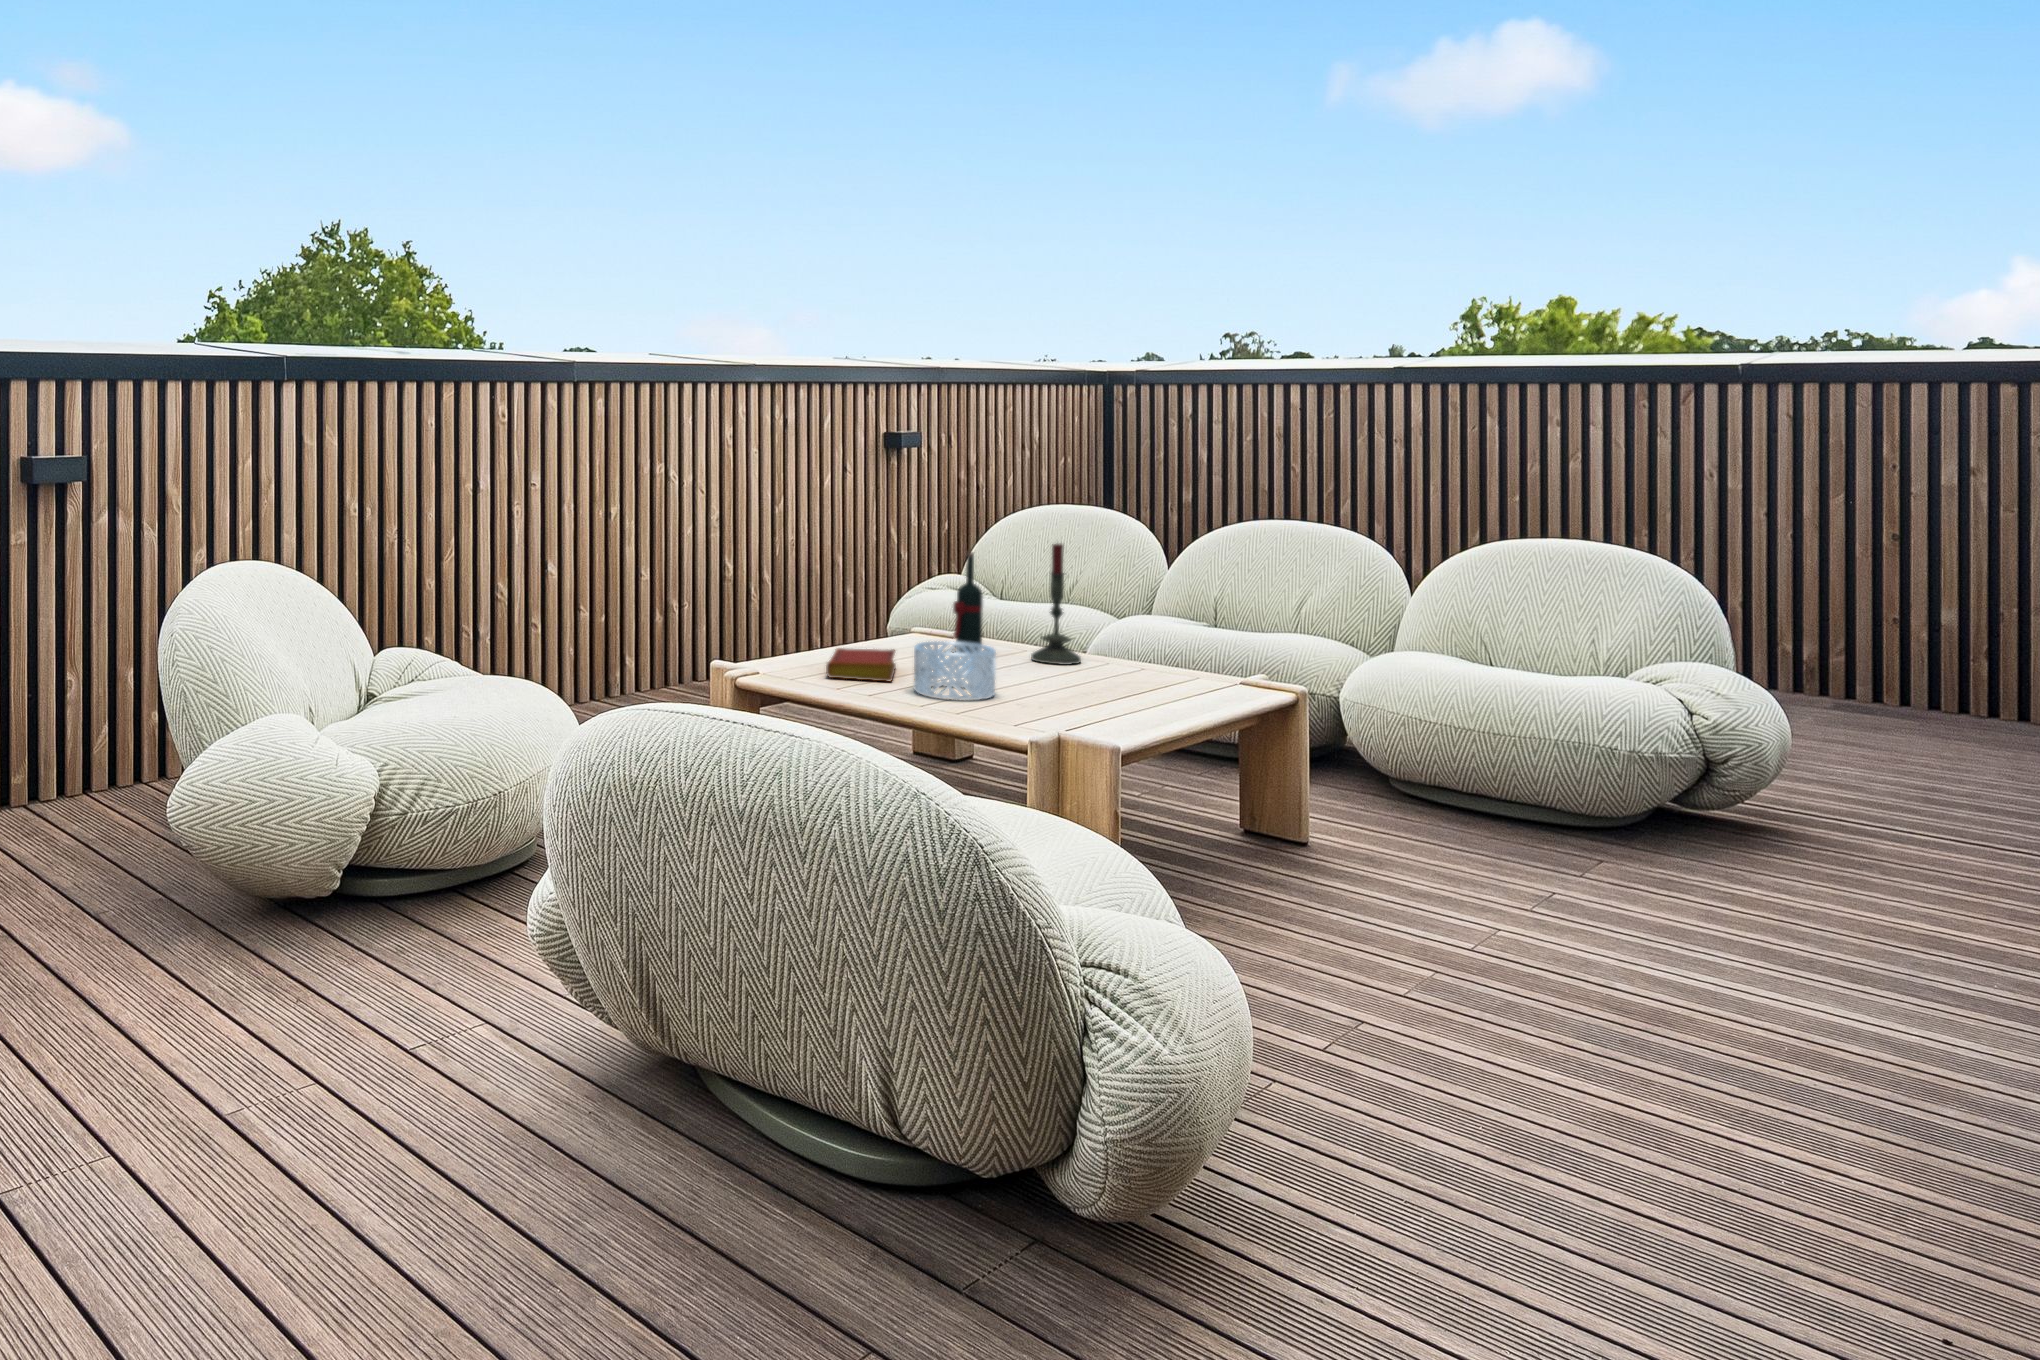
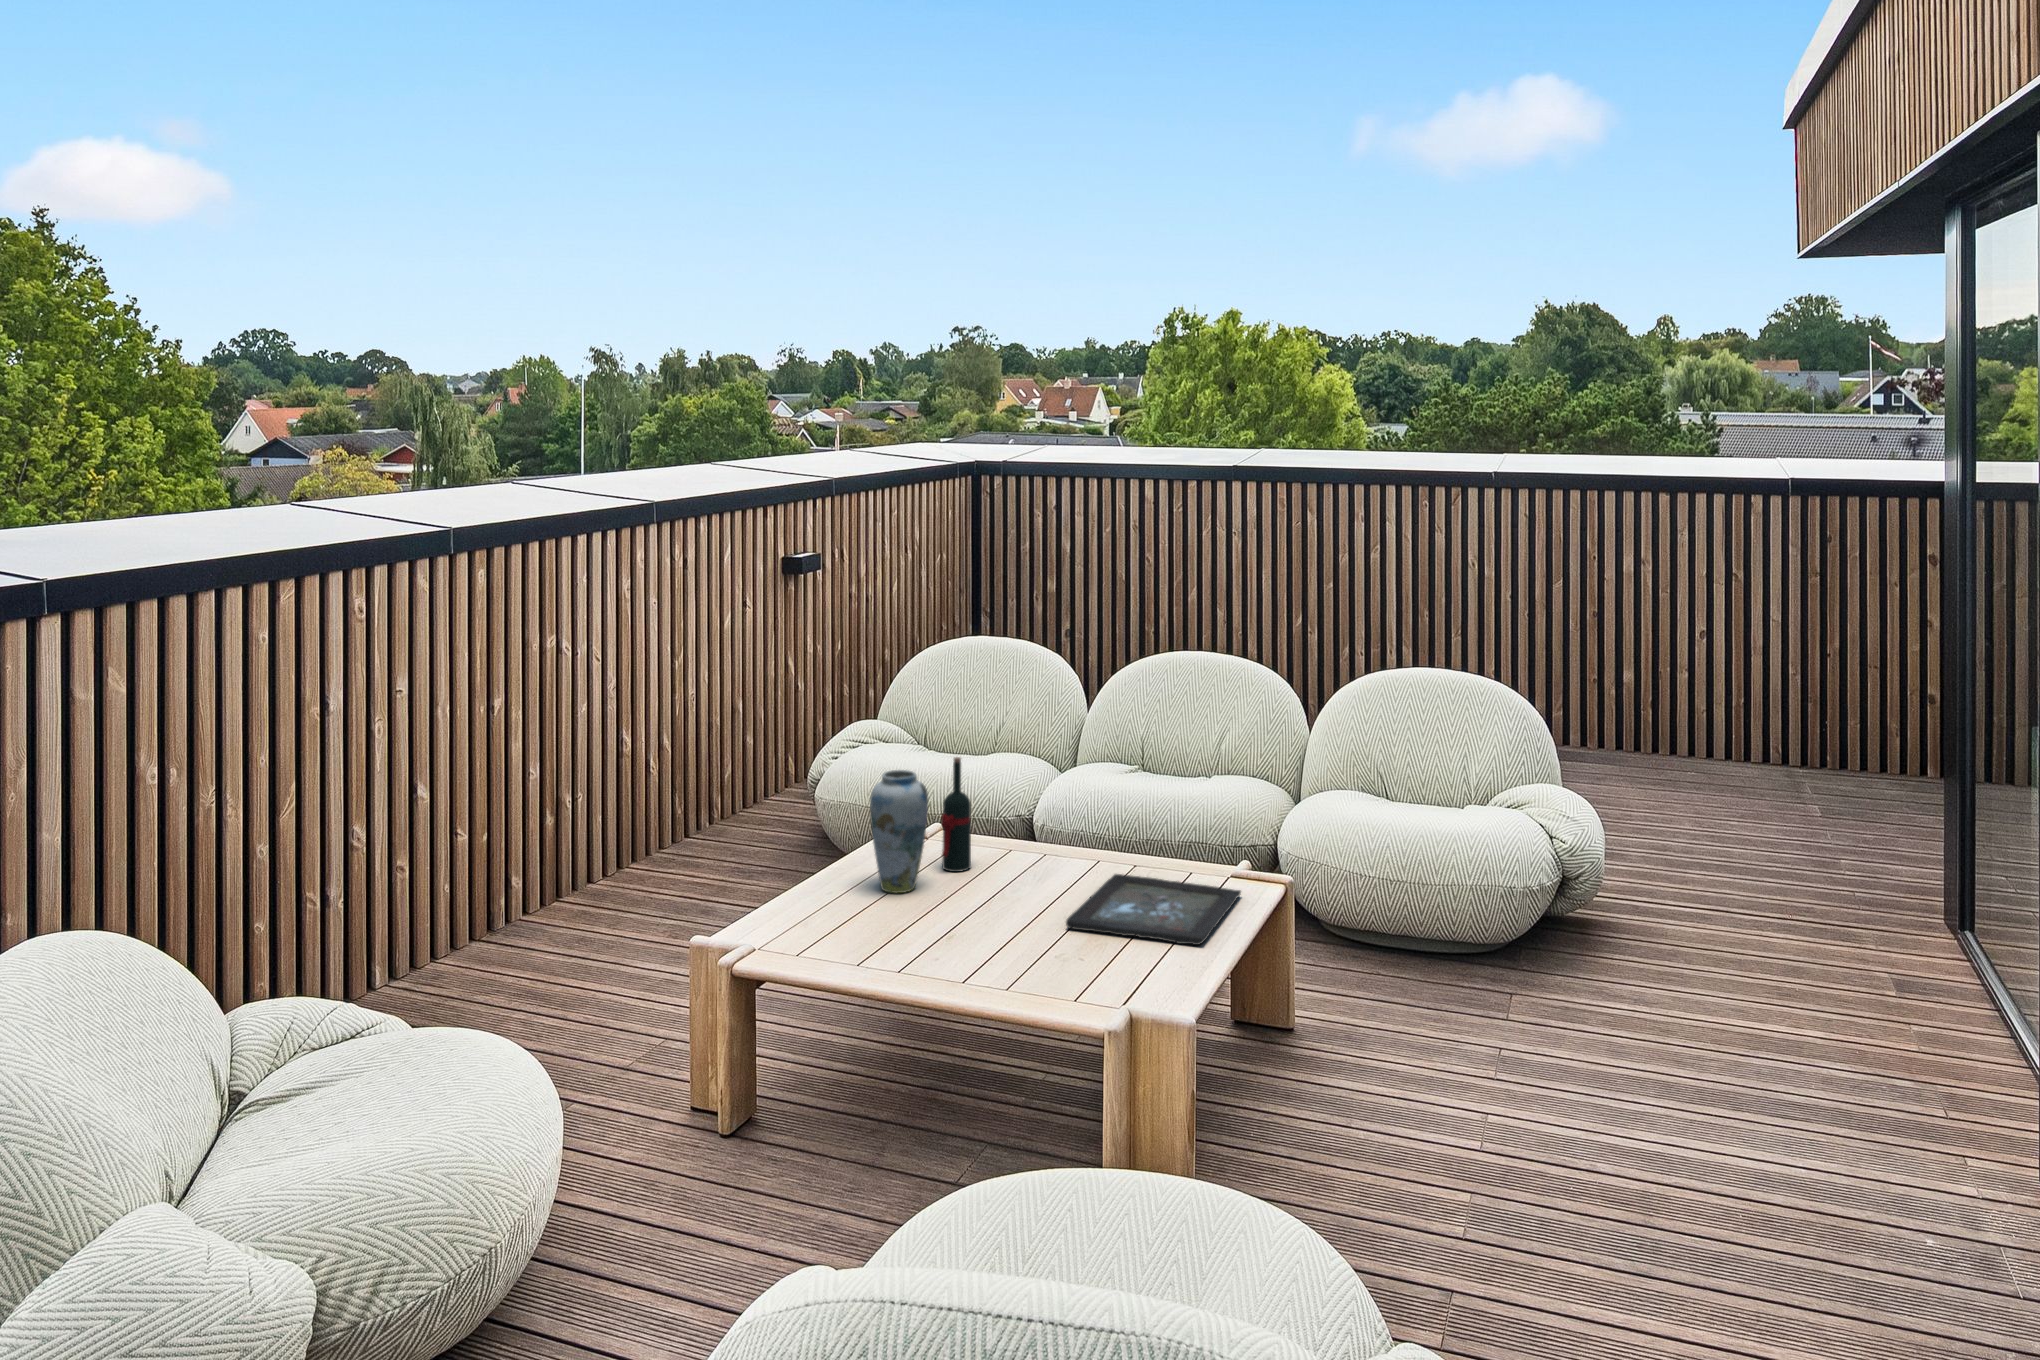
candle: present [1031,543,1081,665] -> none [1023,740,1073,876]
vase: none [880,553,934,659] -> present [870,770,928,893]
decorative bowl: present [914,641,996,700] -> none [946,894,1033,974]
book: present [826,648,896,681] -> none [832,894,915,953]
tray: none [1041,664,1241,707] -> present [1066,874,1241,945]

